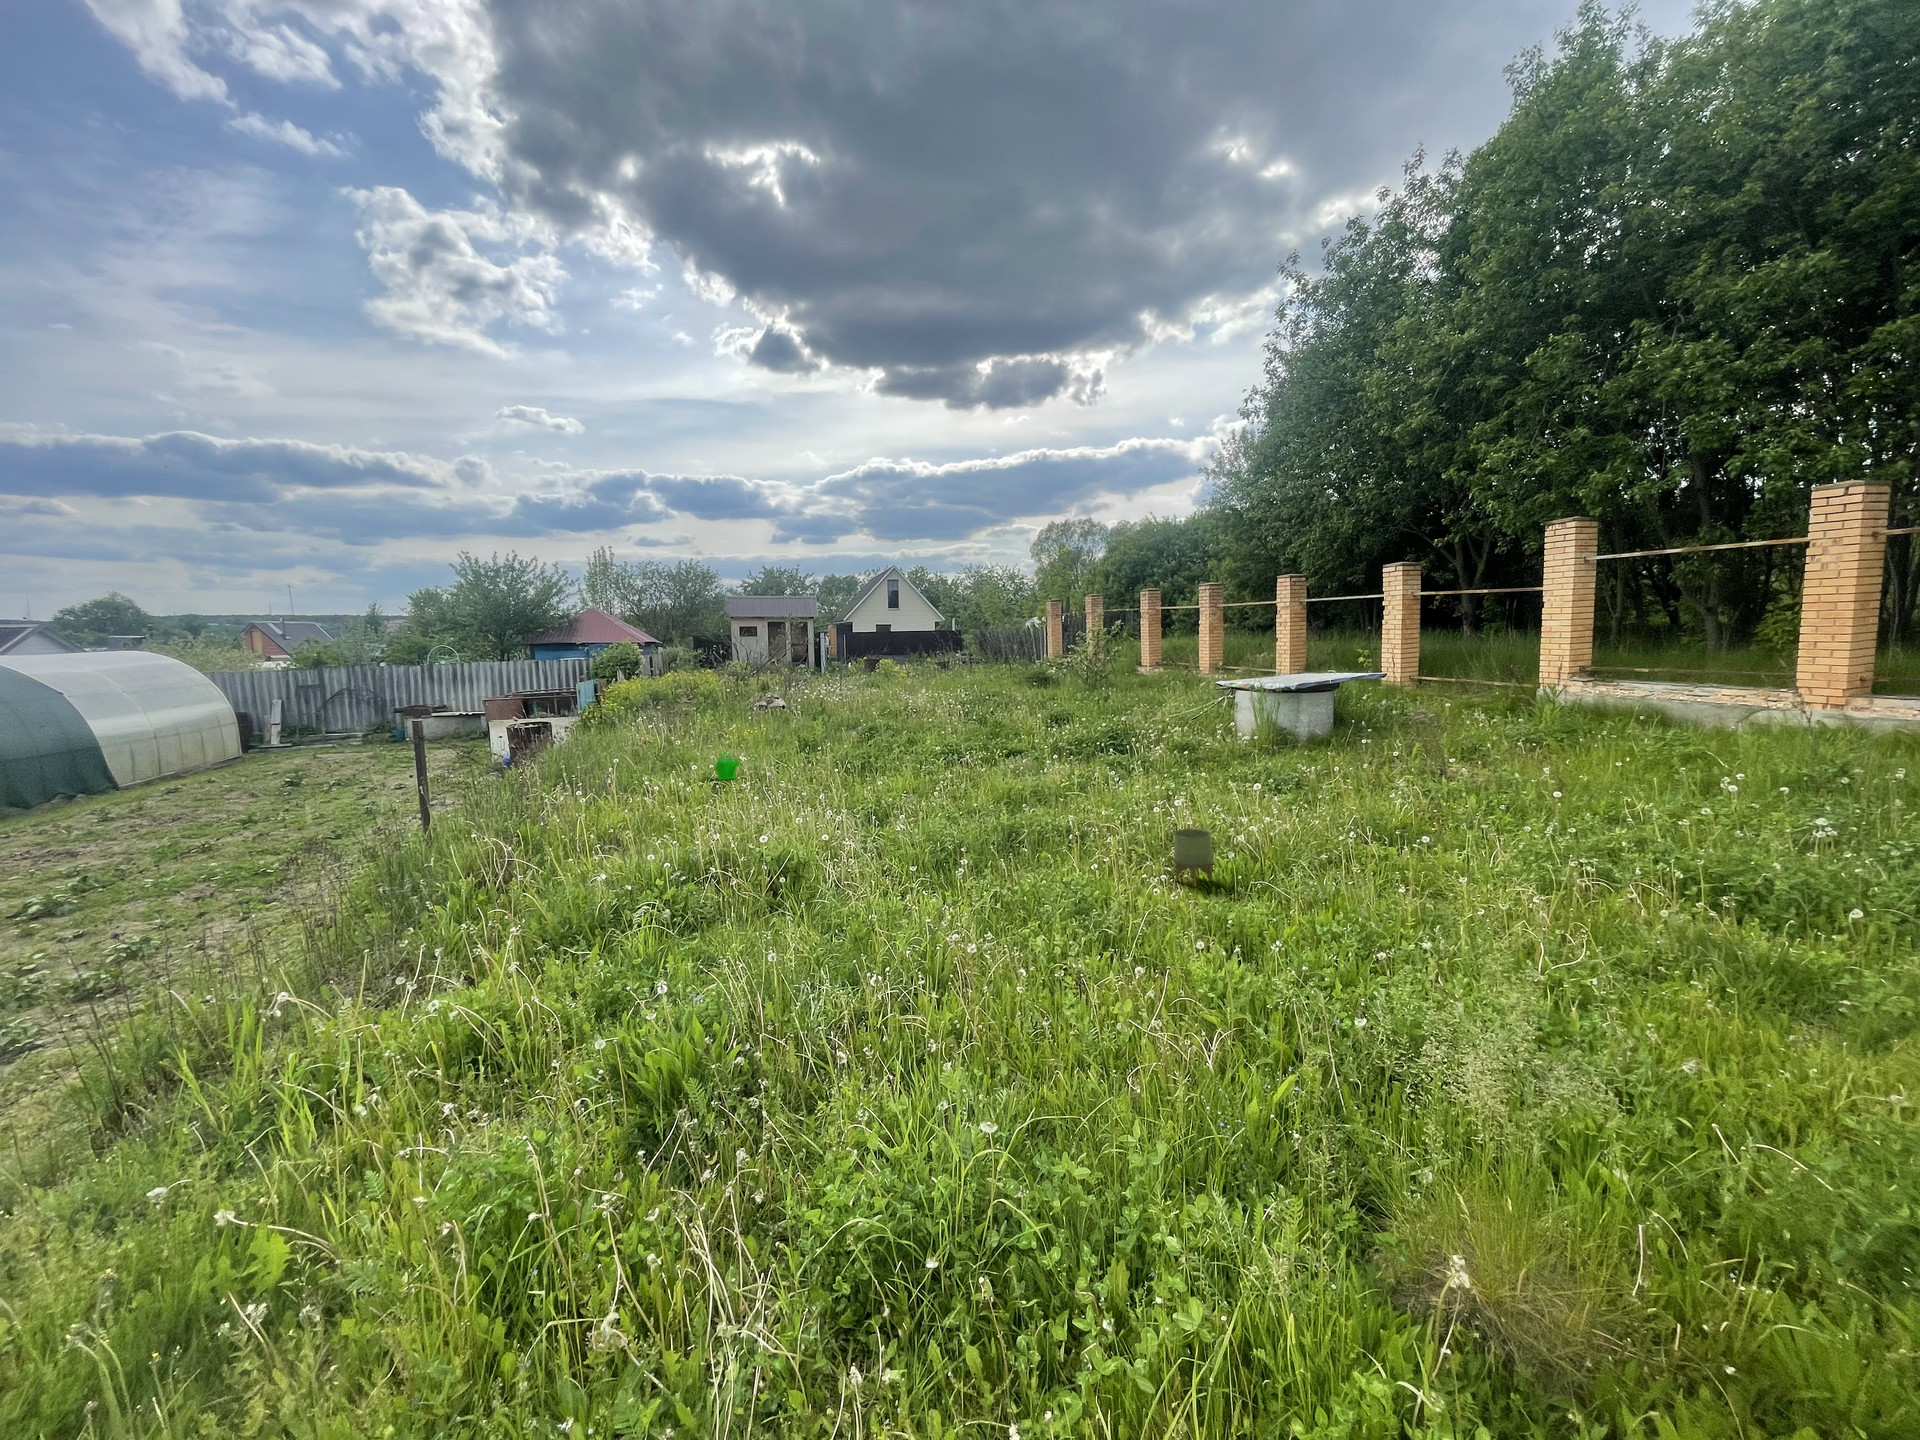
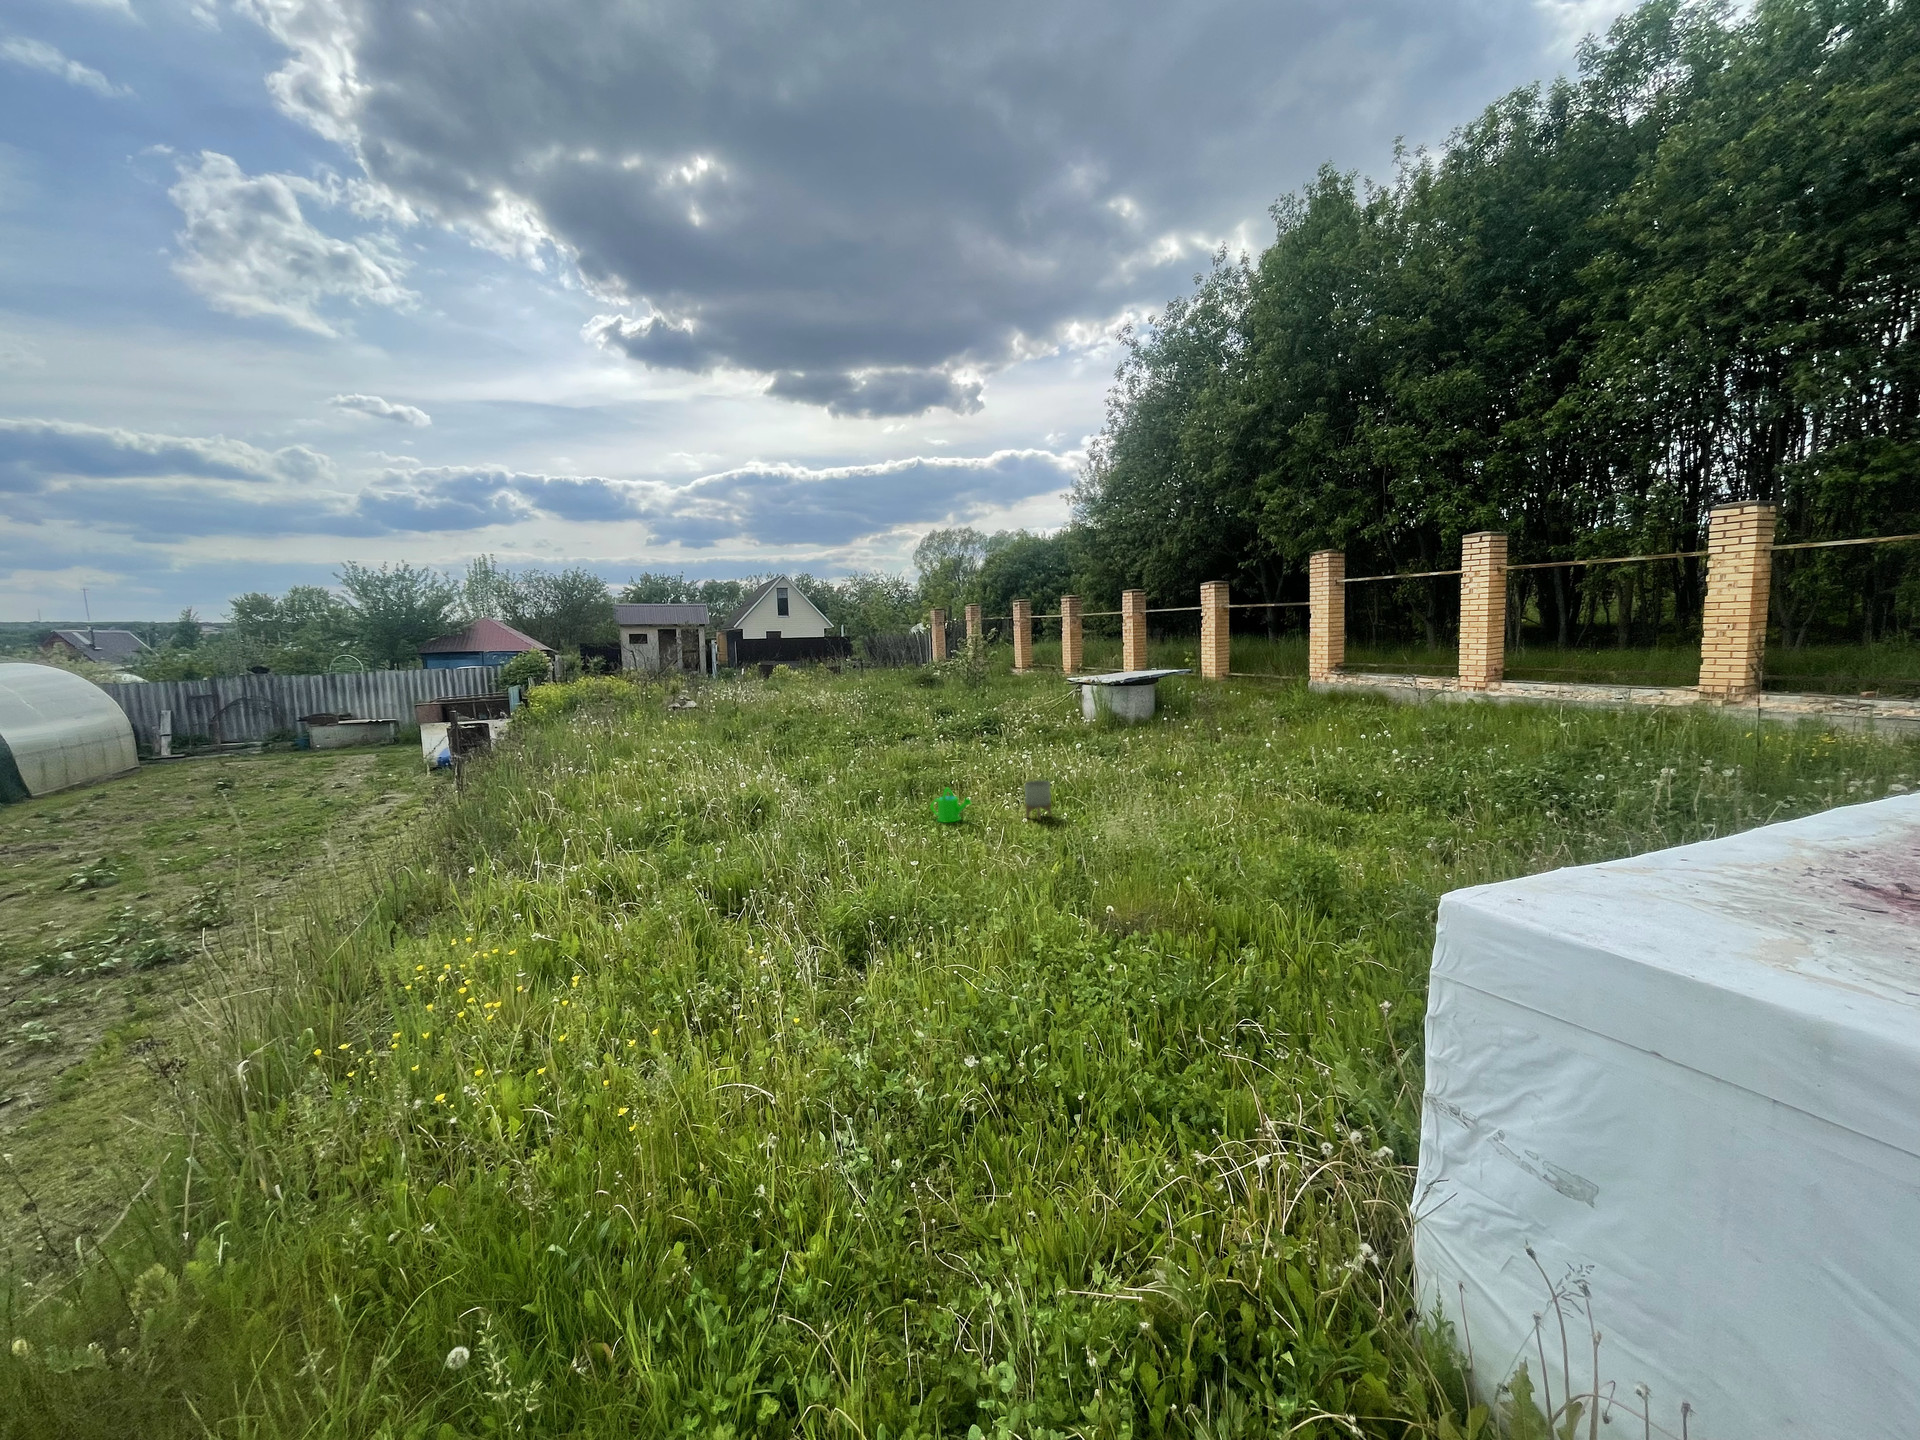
watering can: present [715,752,741,780] -> present [930,787,971,823]

